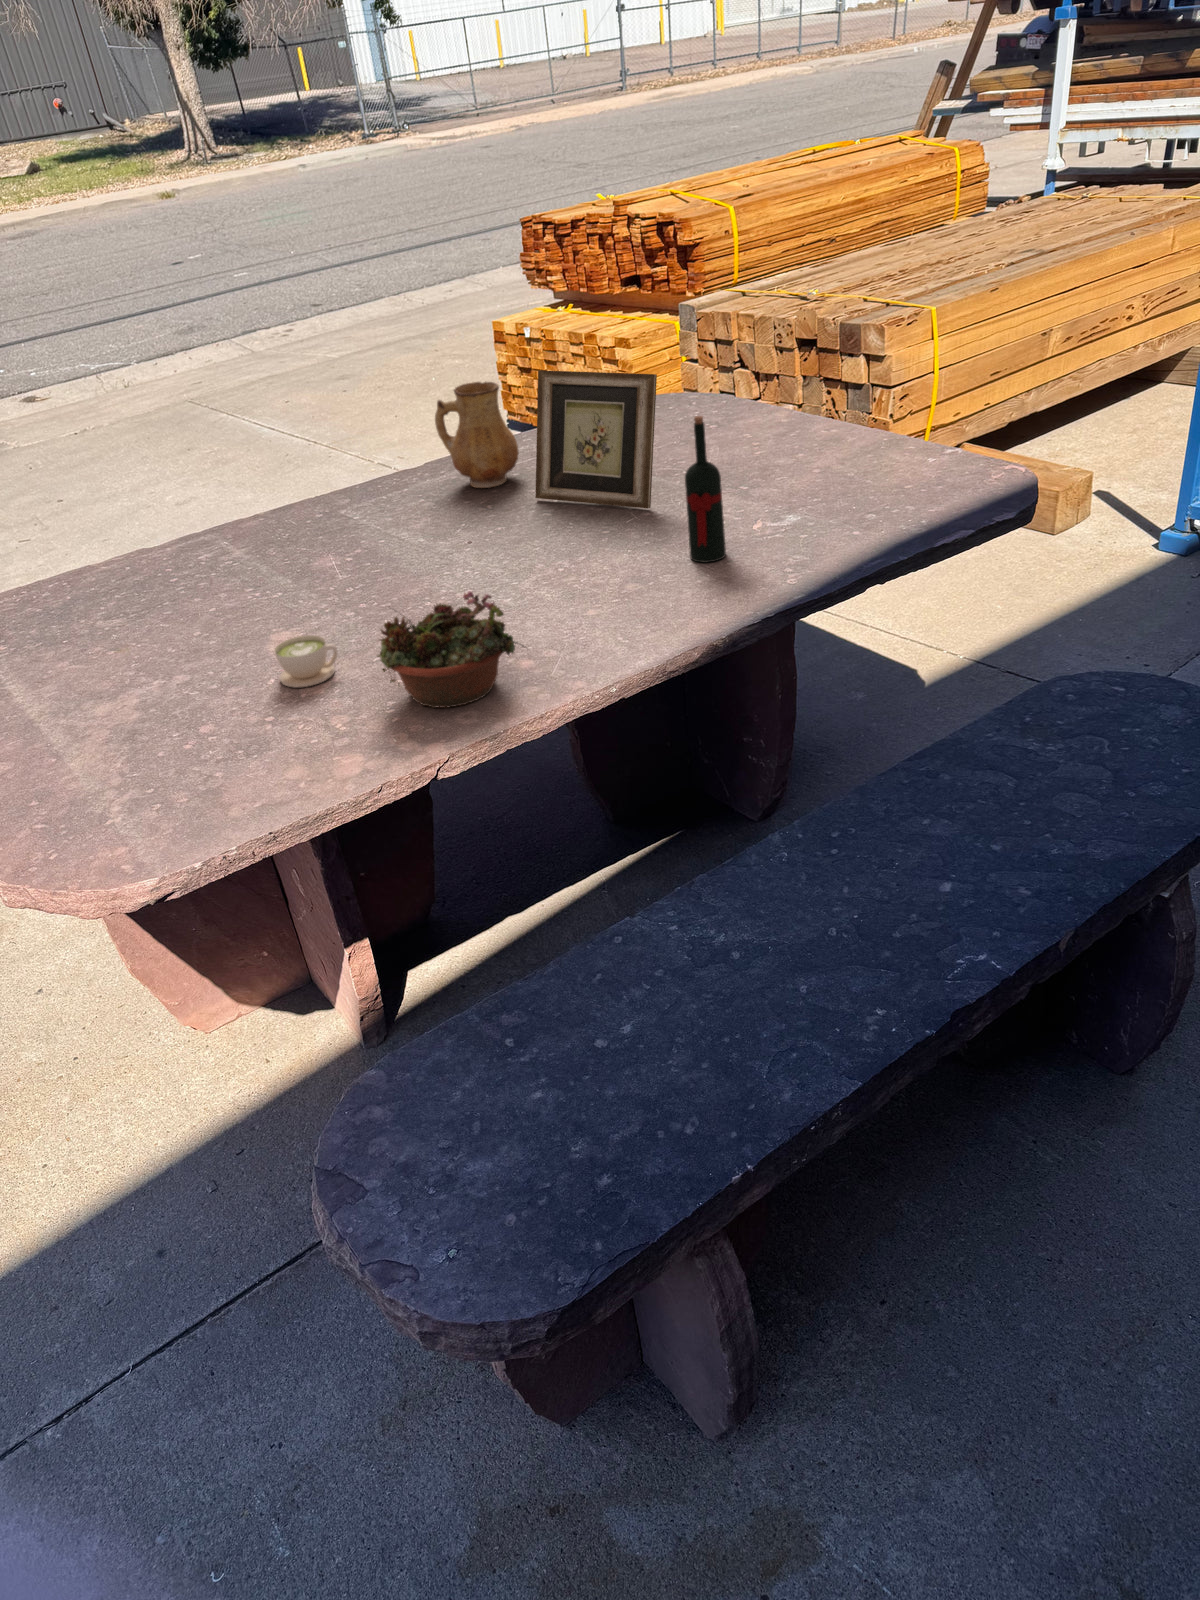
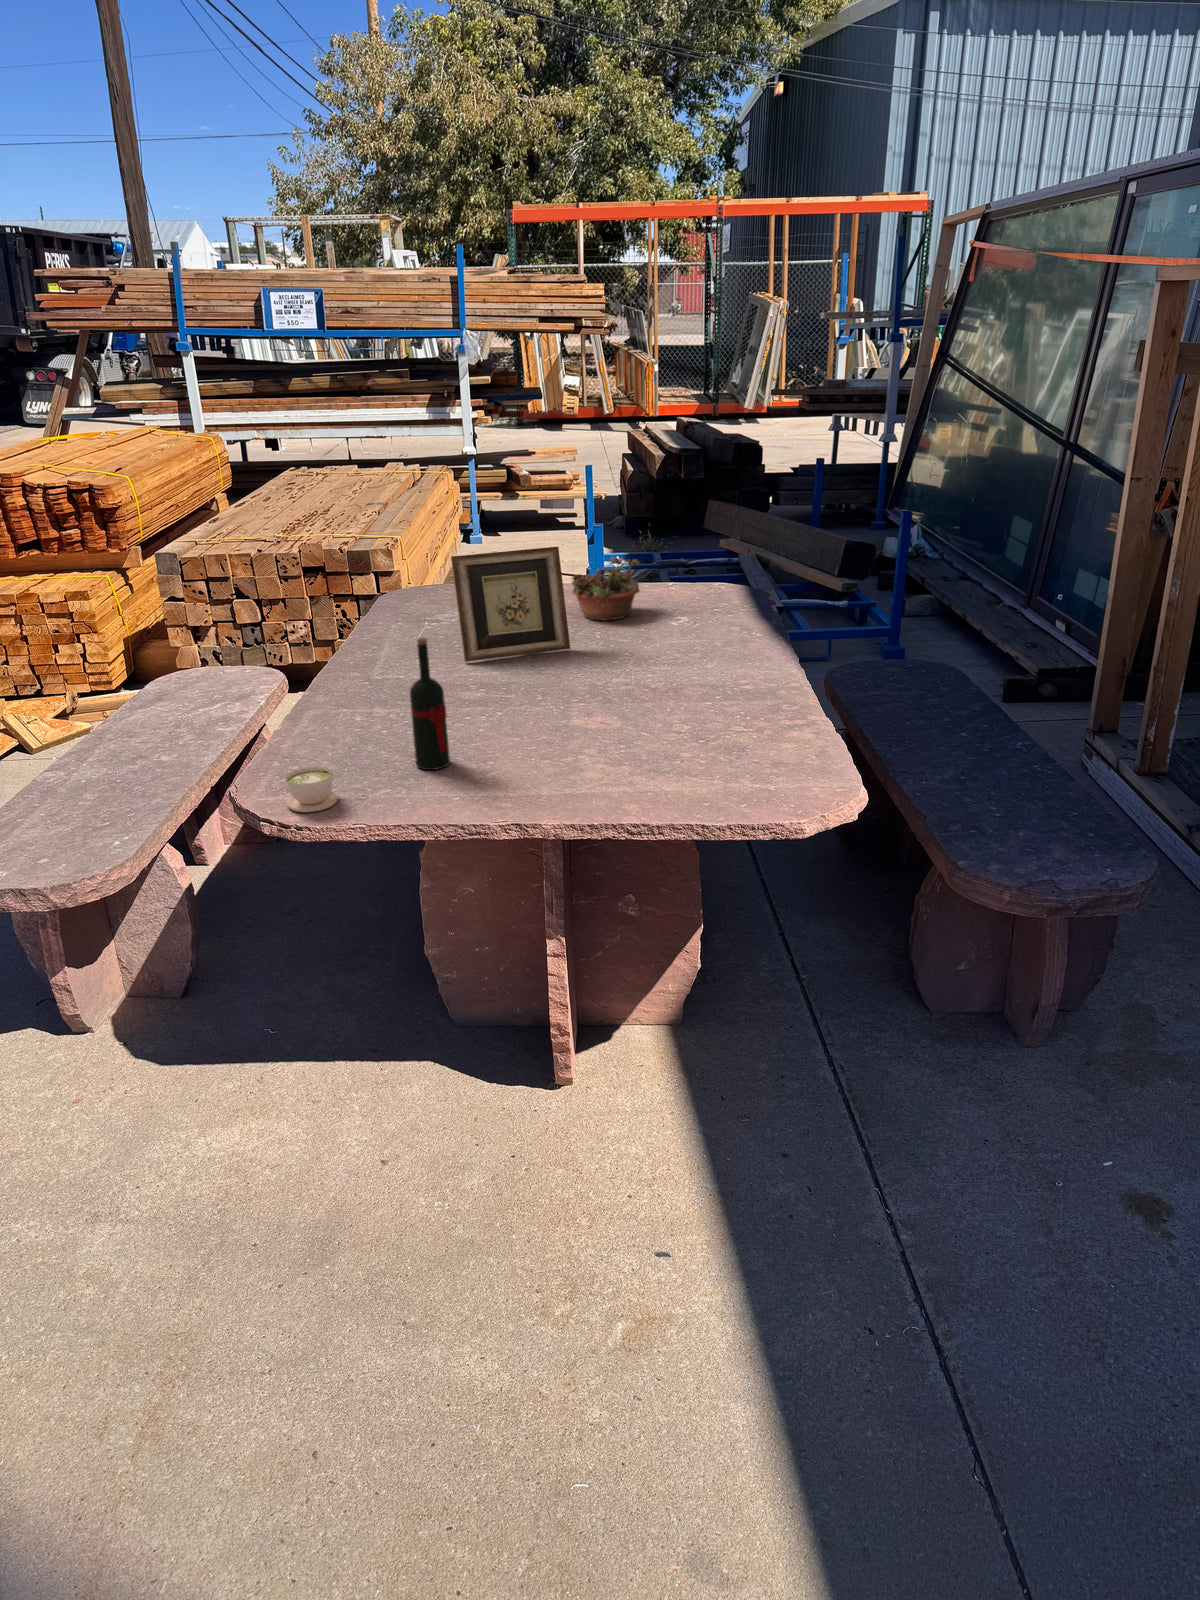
ceramic pitcher: present [435,382,519,488] -> none [350,577,414,669]
wine bottle: present [685,416,726,563] -> present [410,637,450,770]
succulent planter: present [378,591,526,708] -> present [572,557,641,620]
coffee cup: present [275,635,337,687] -> present [286,767,337,812]

